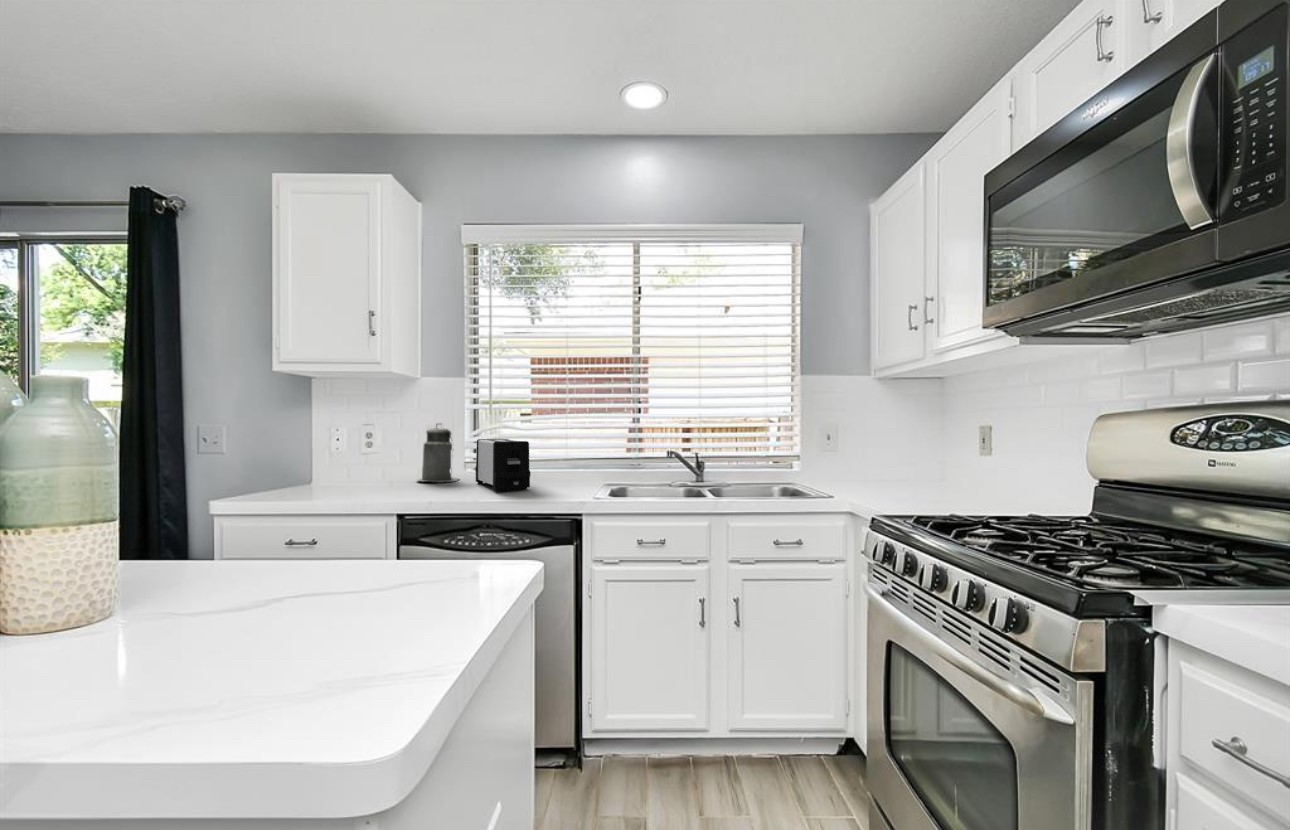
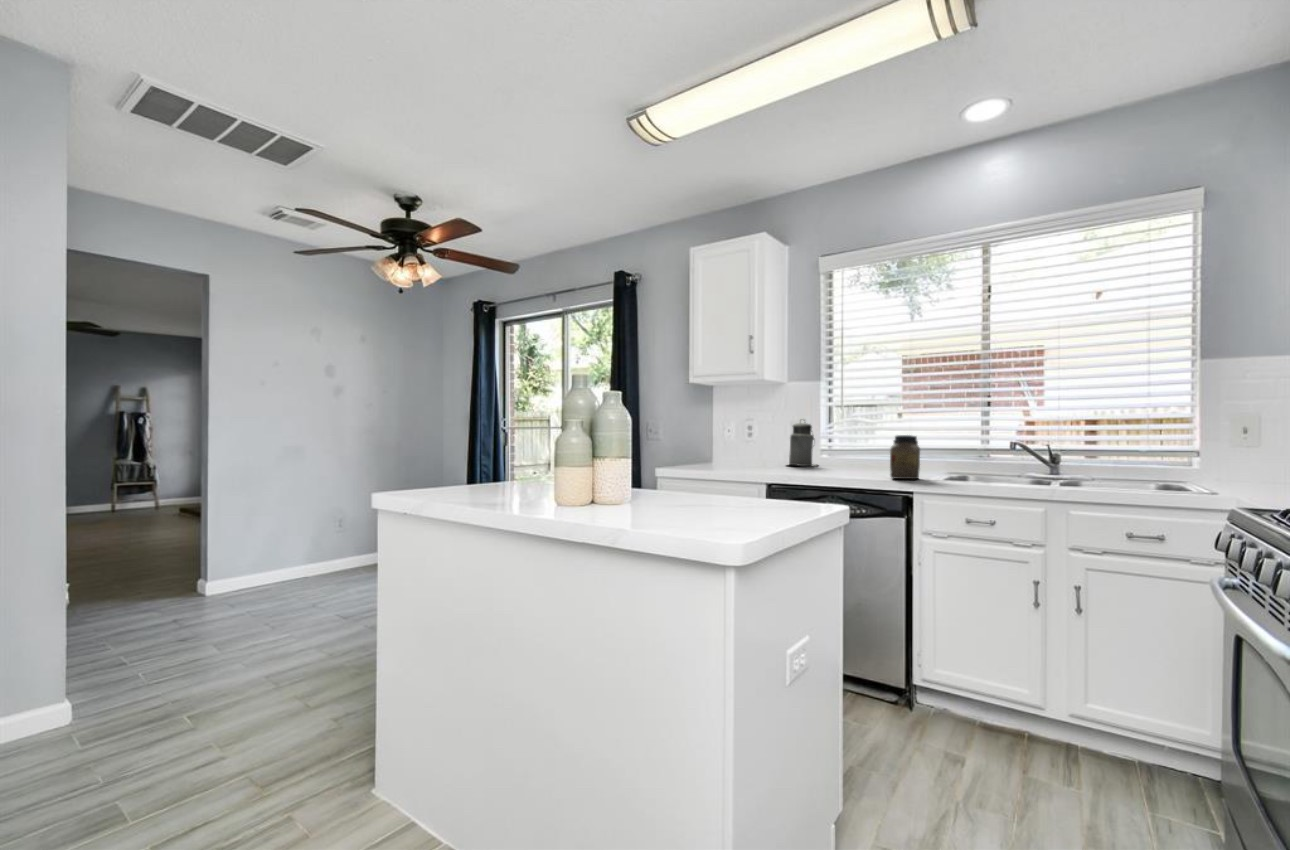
toaster: present [475,439,531,491] -> none [830,432,874,473]
jar: none [555,447,586,499] -> present [890,435,920,479]

